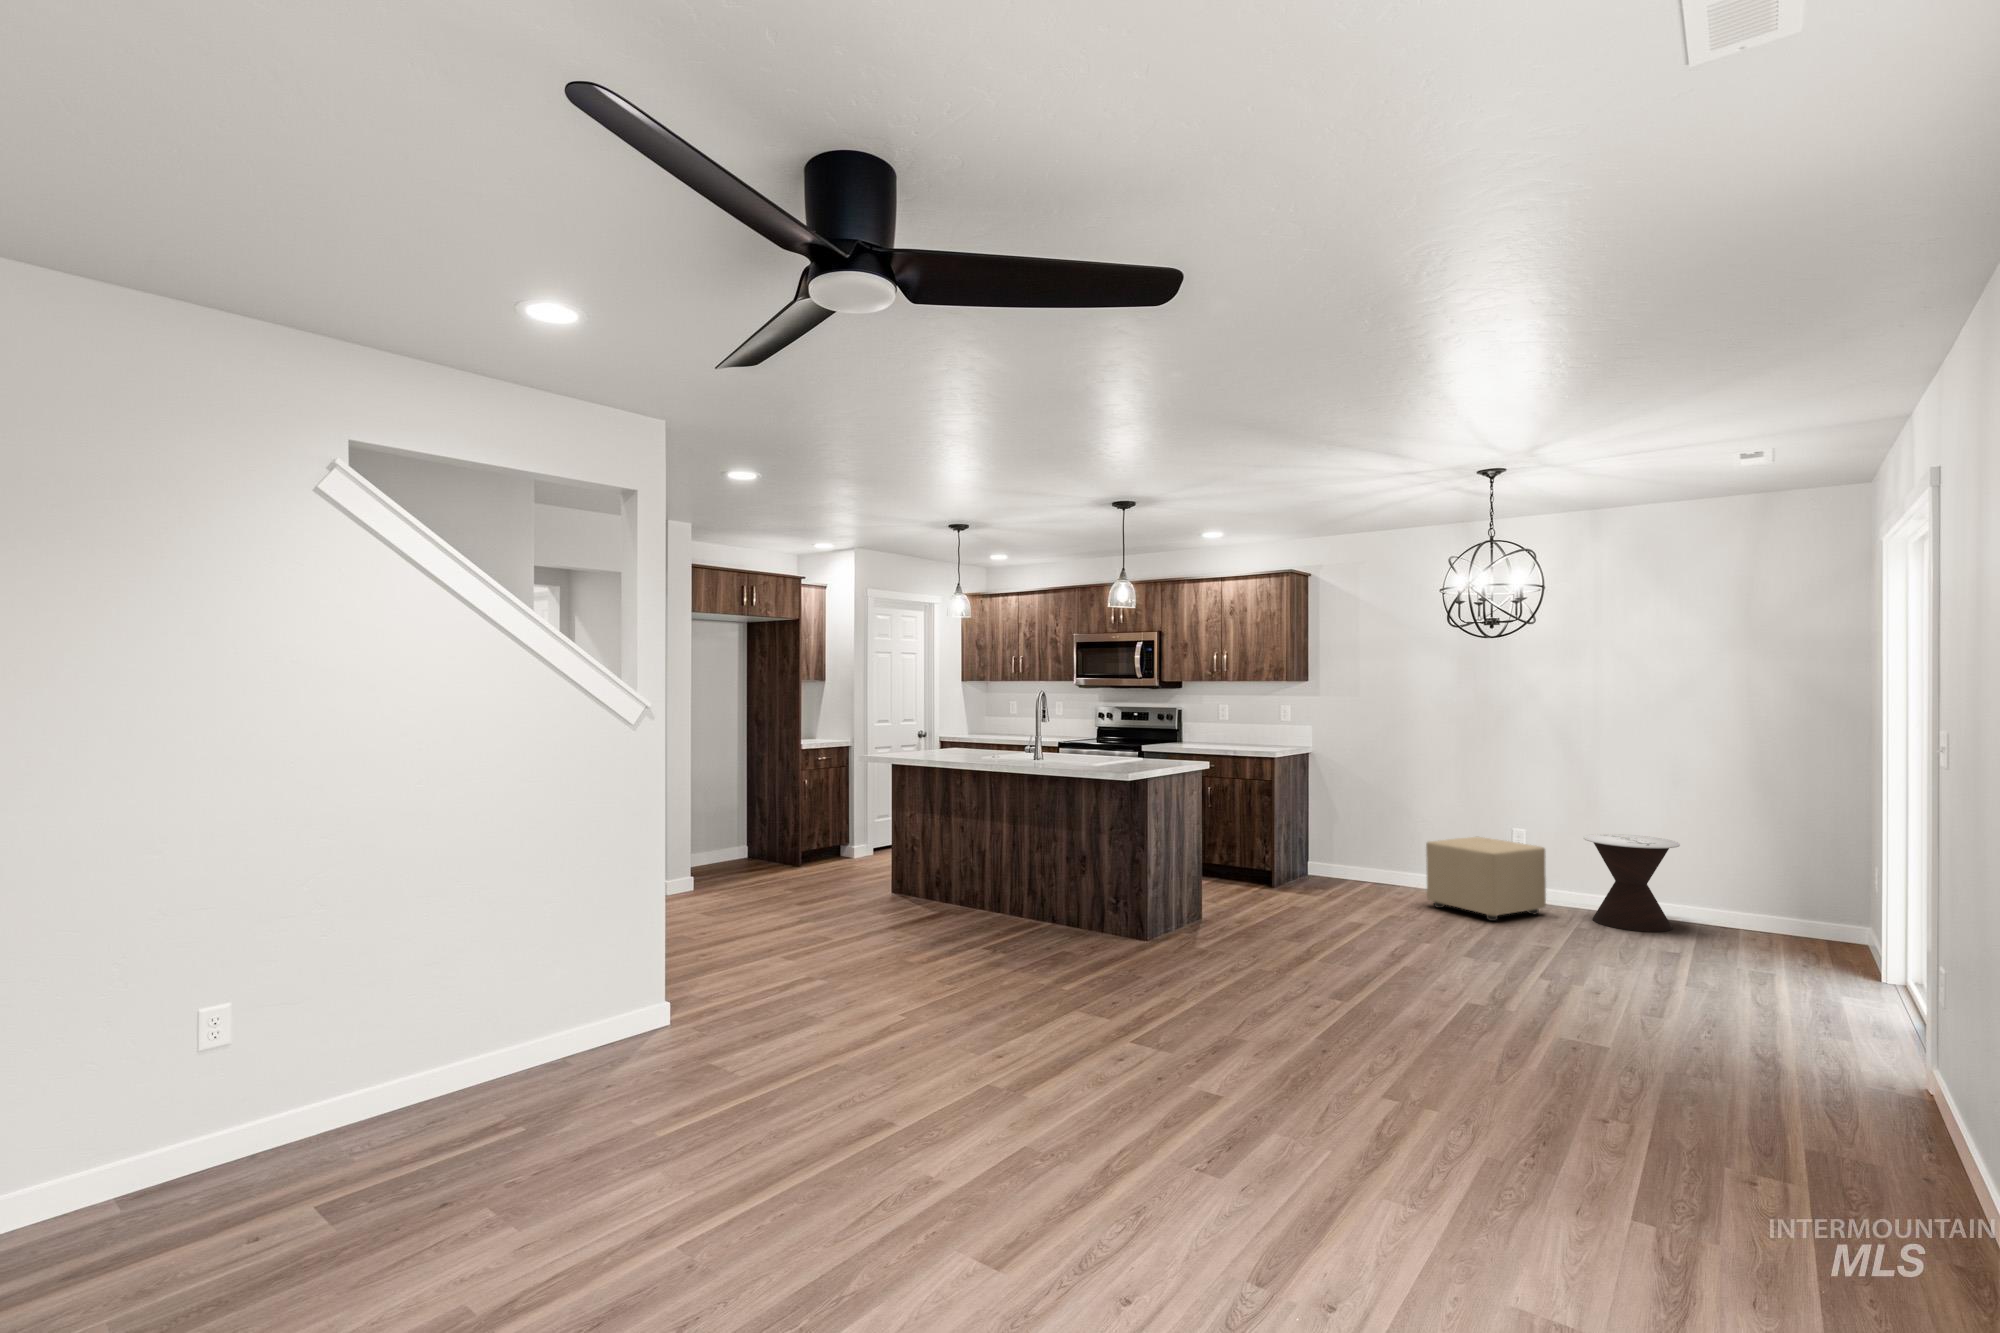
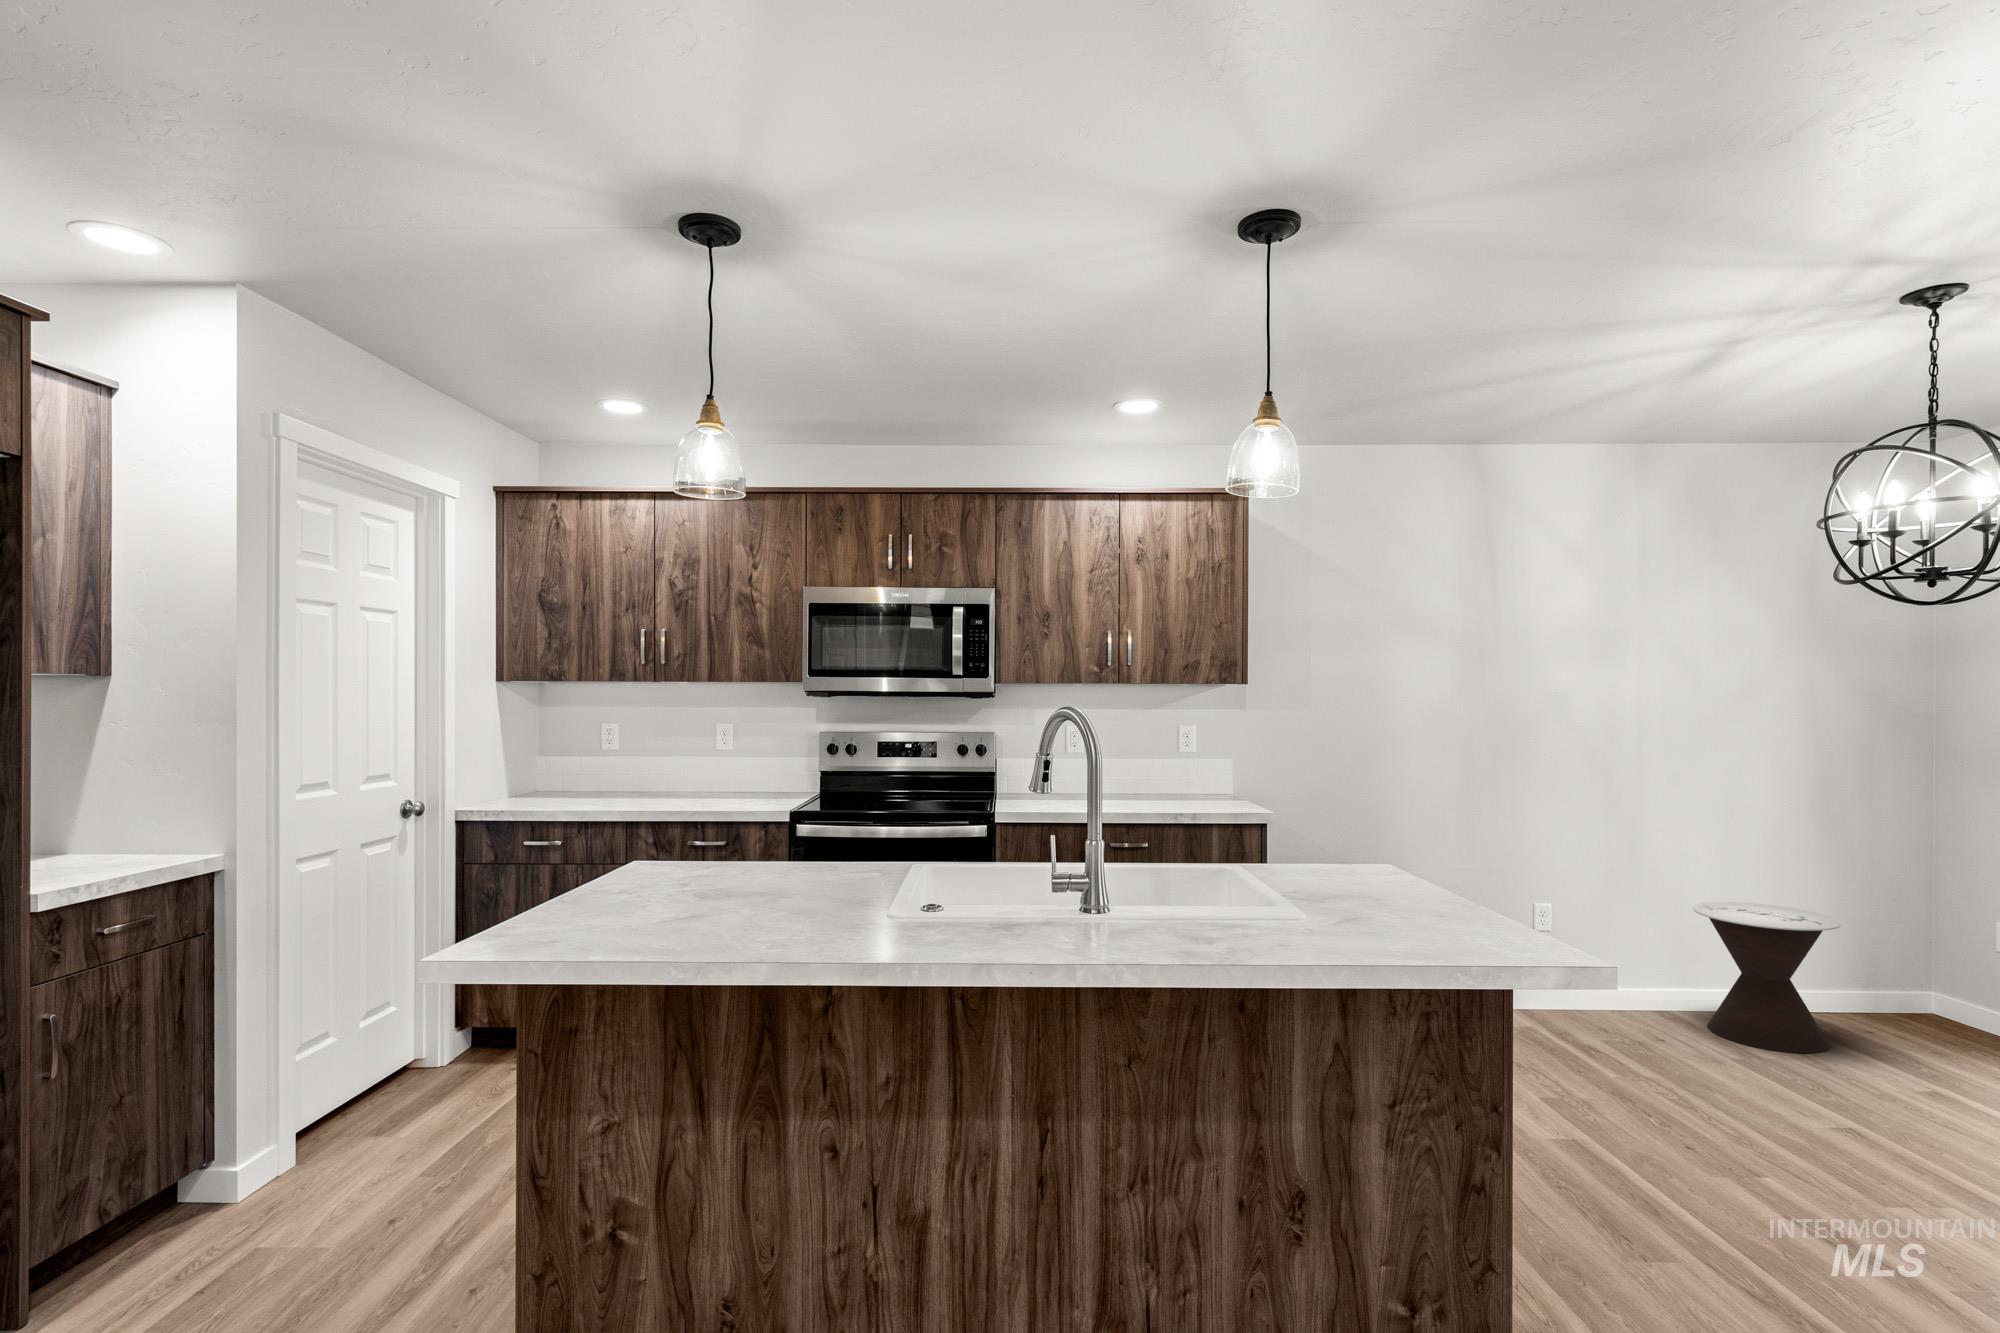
ottoman: present [1426,837,1546,921] -> none [1537,927,1695,1079]

